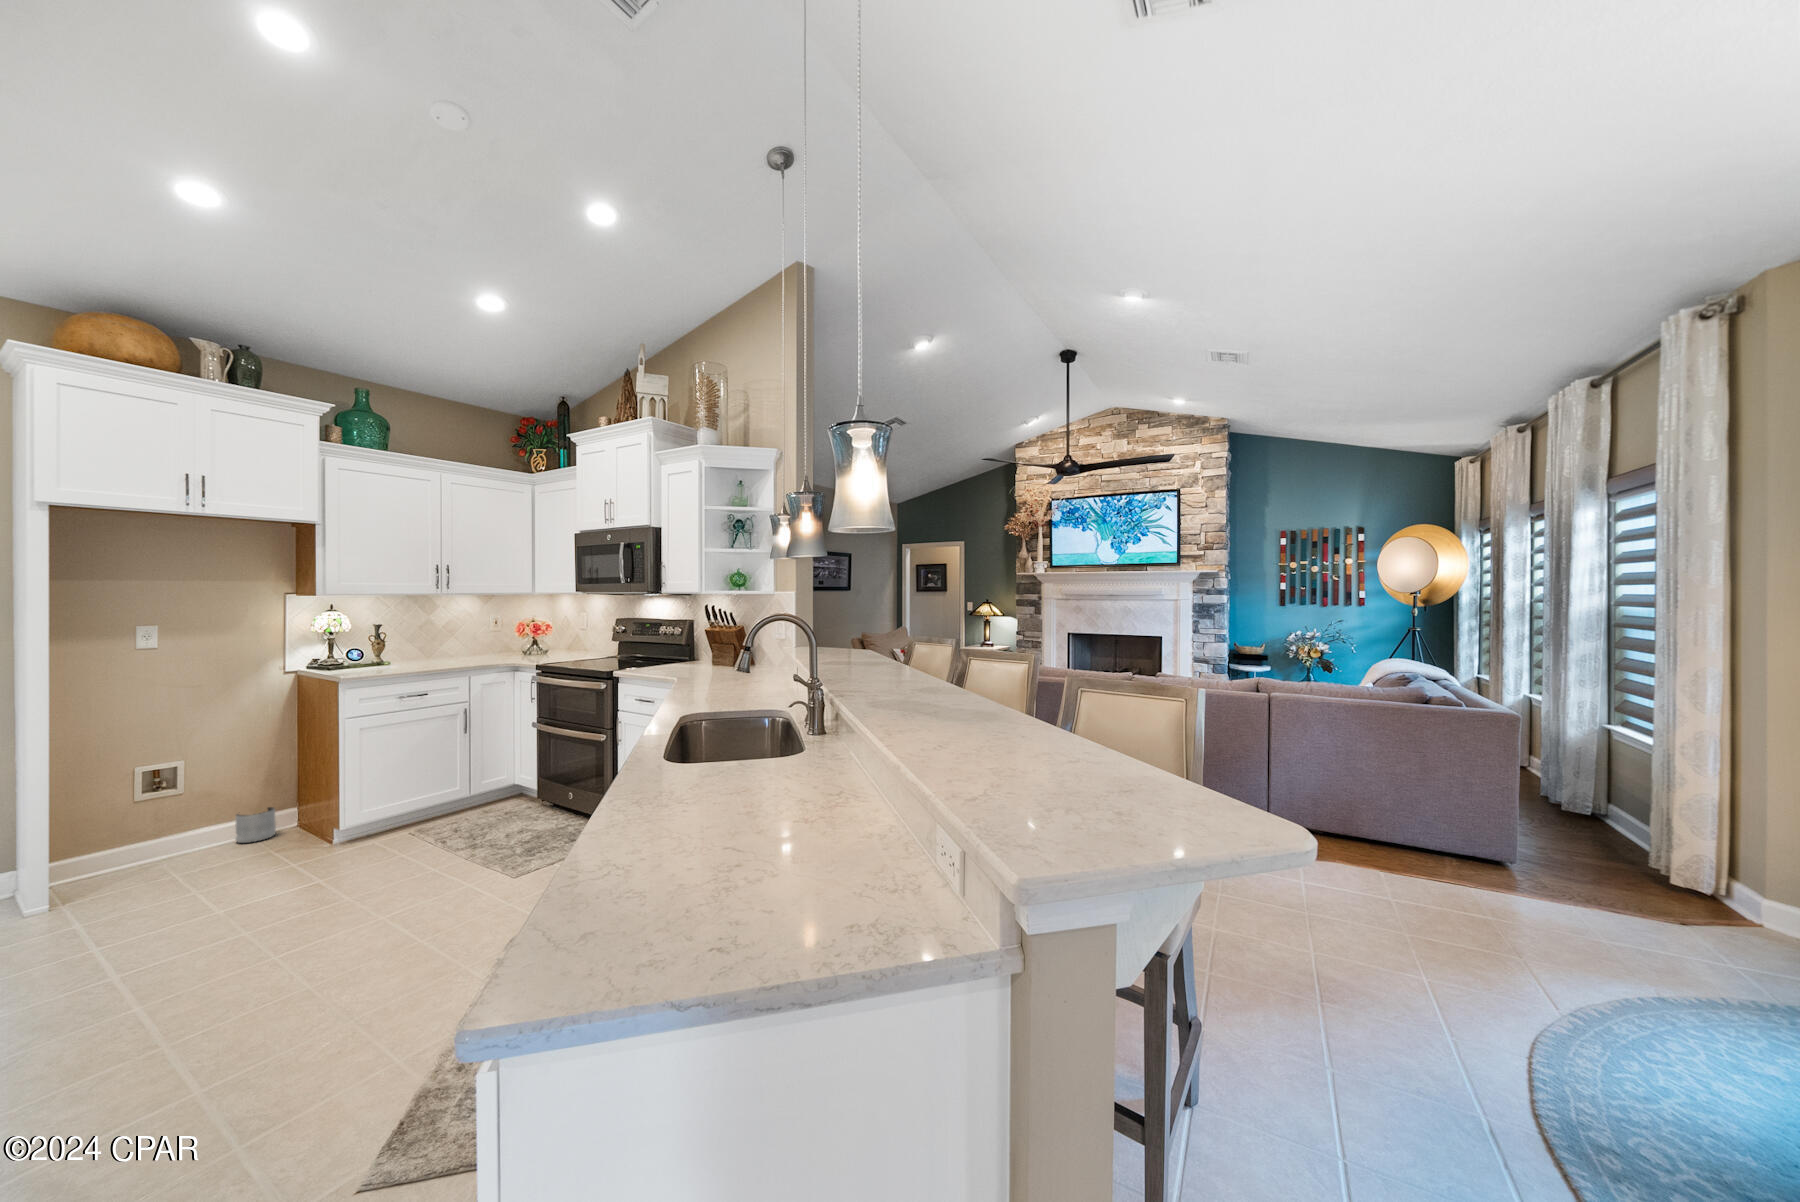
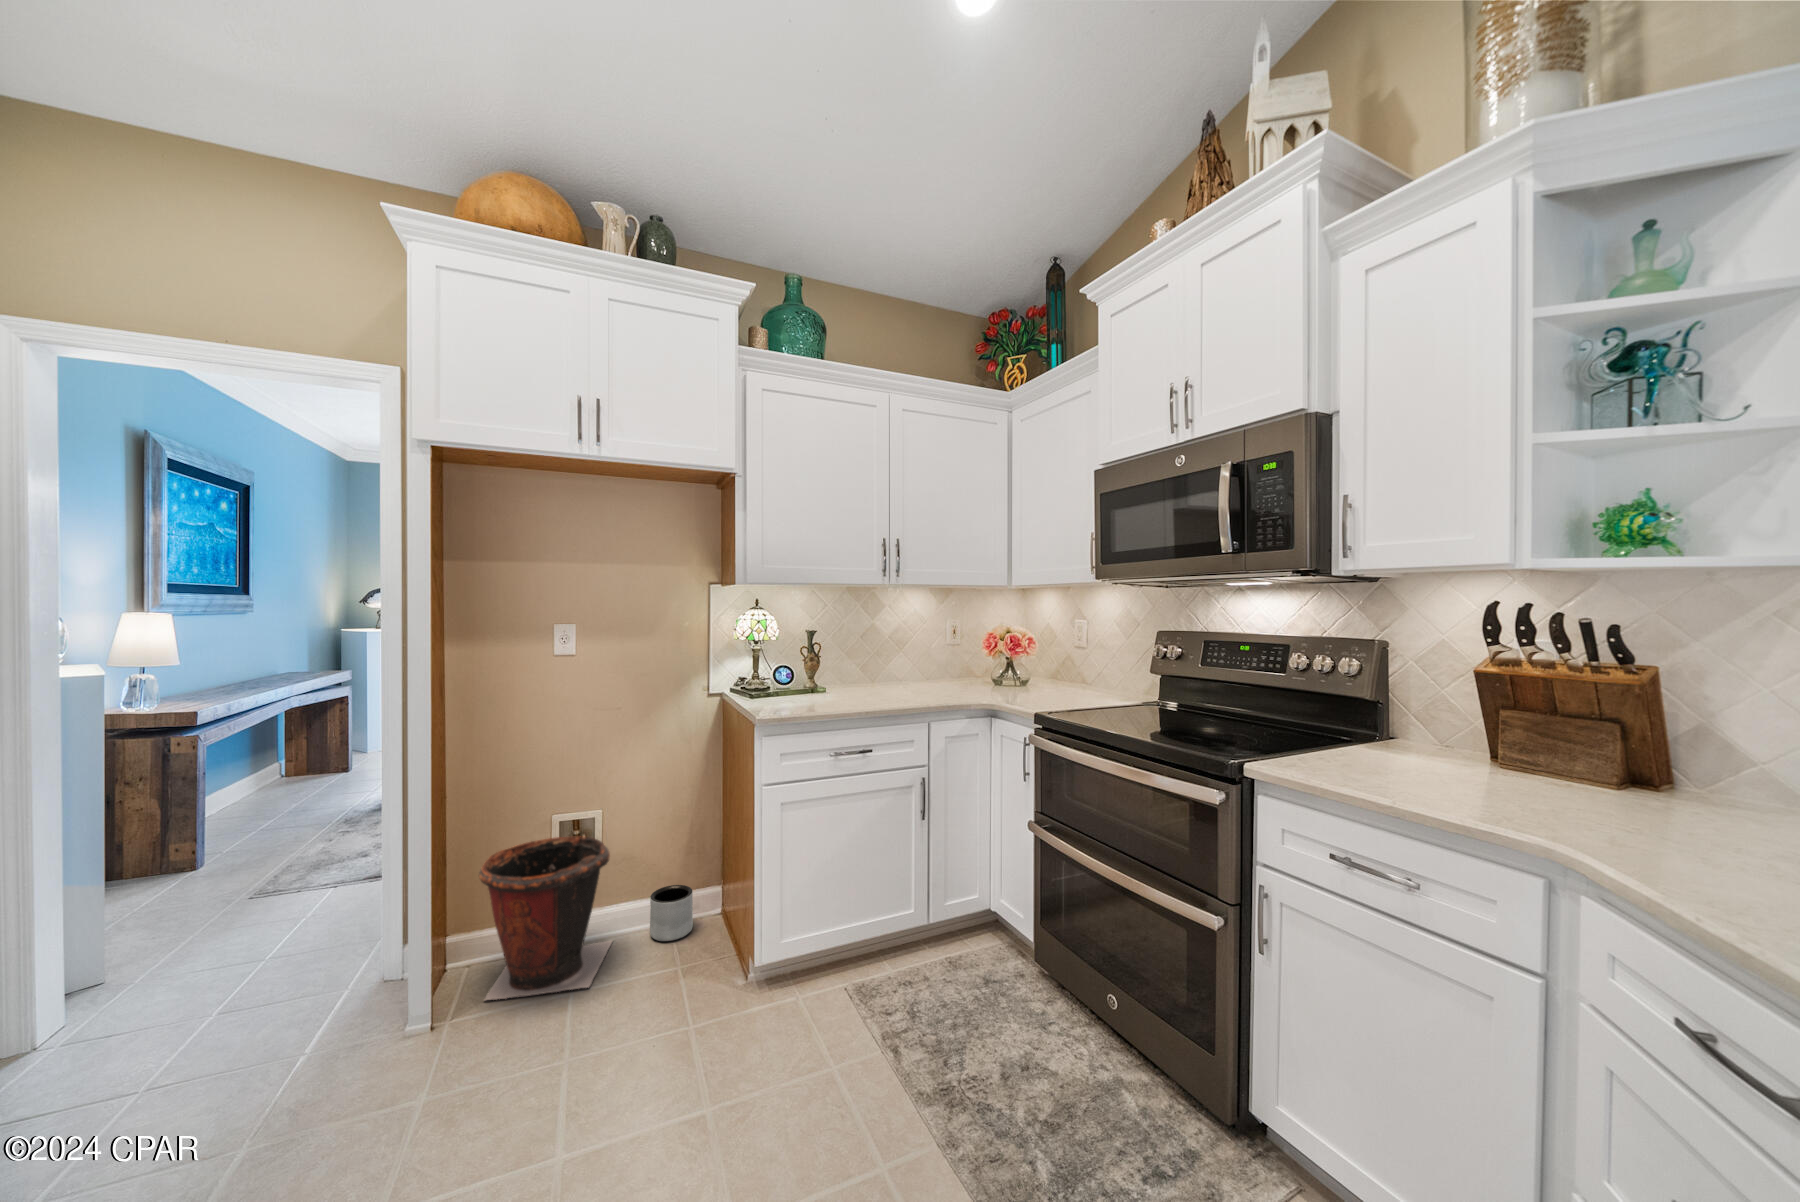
waste bin: none [76,774,203,887] -> present [479,836,612,1000]

